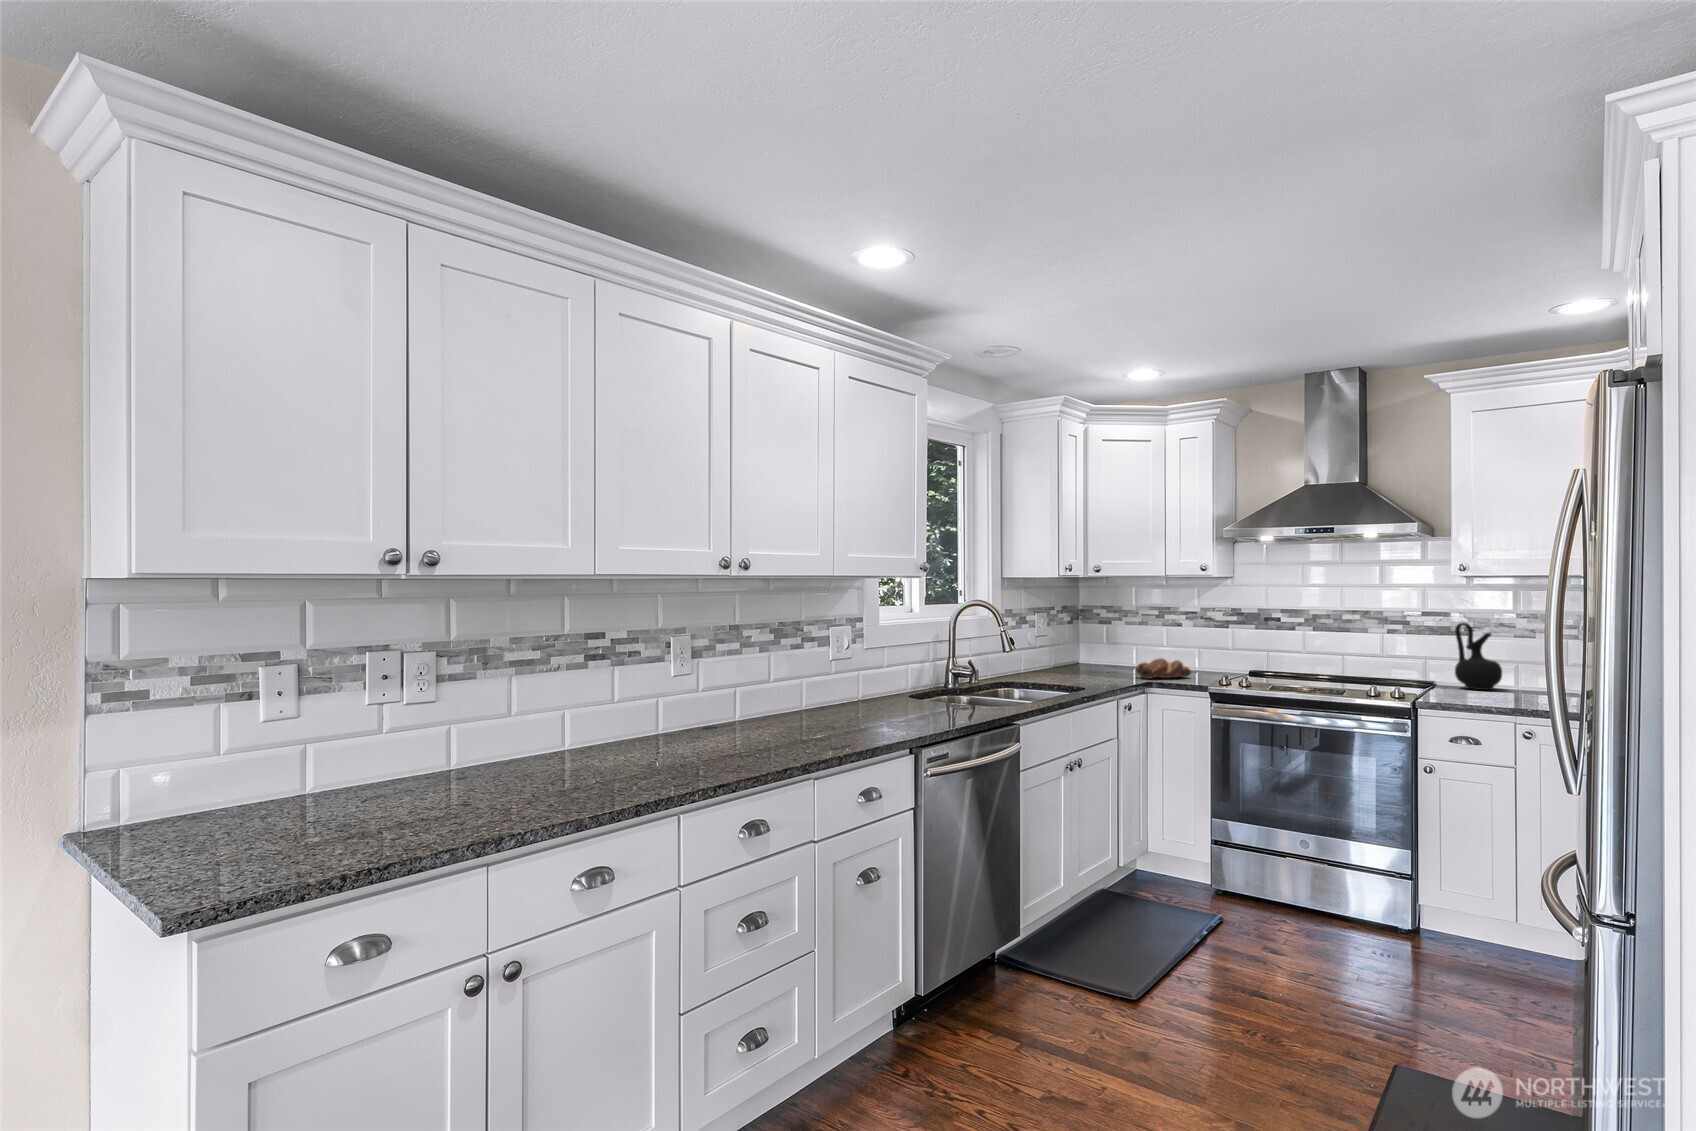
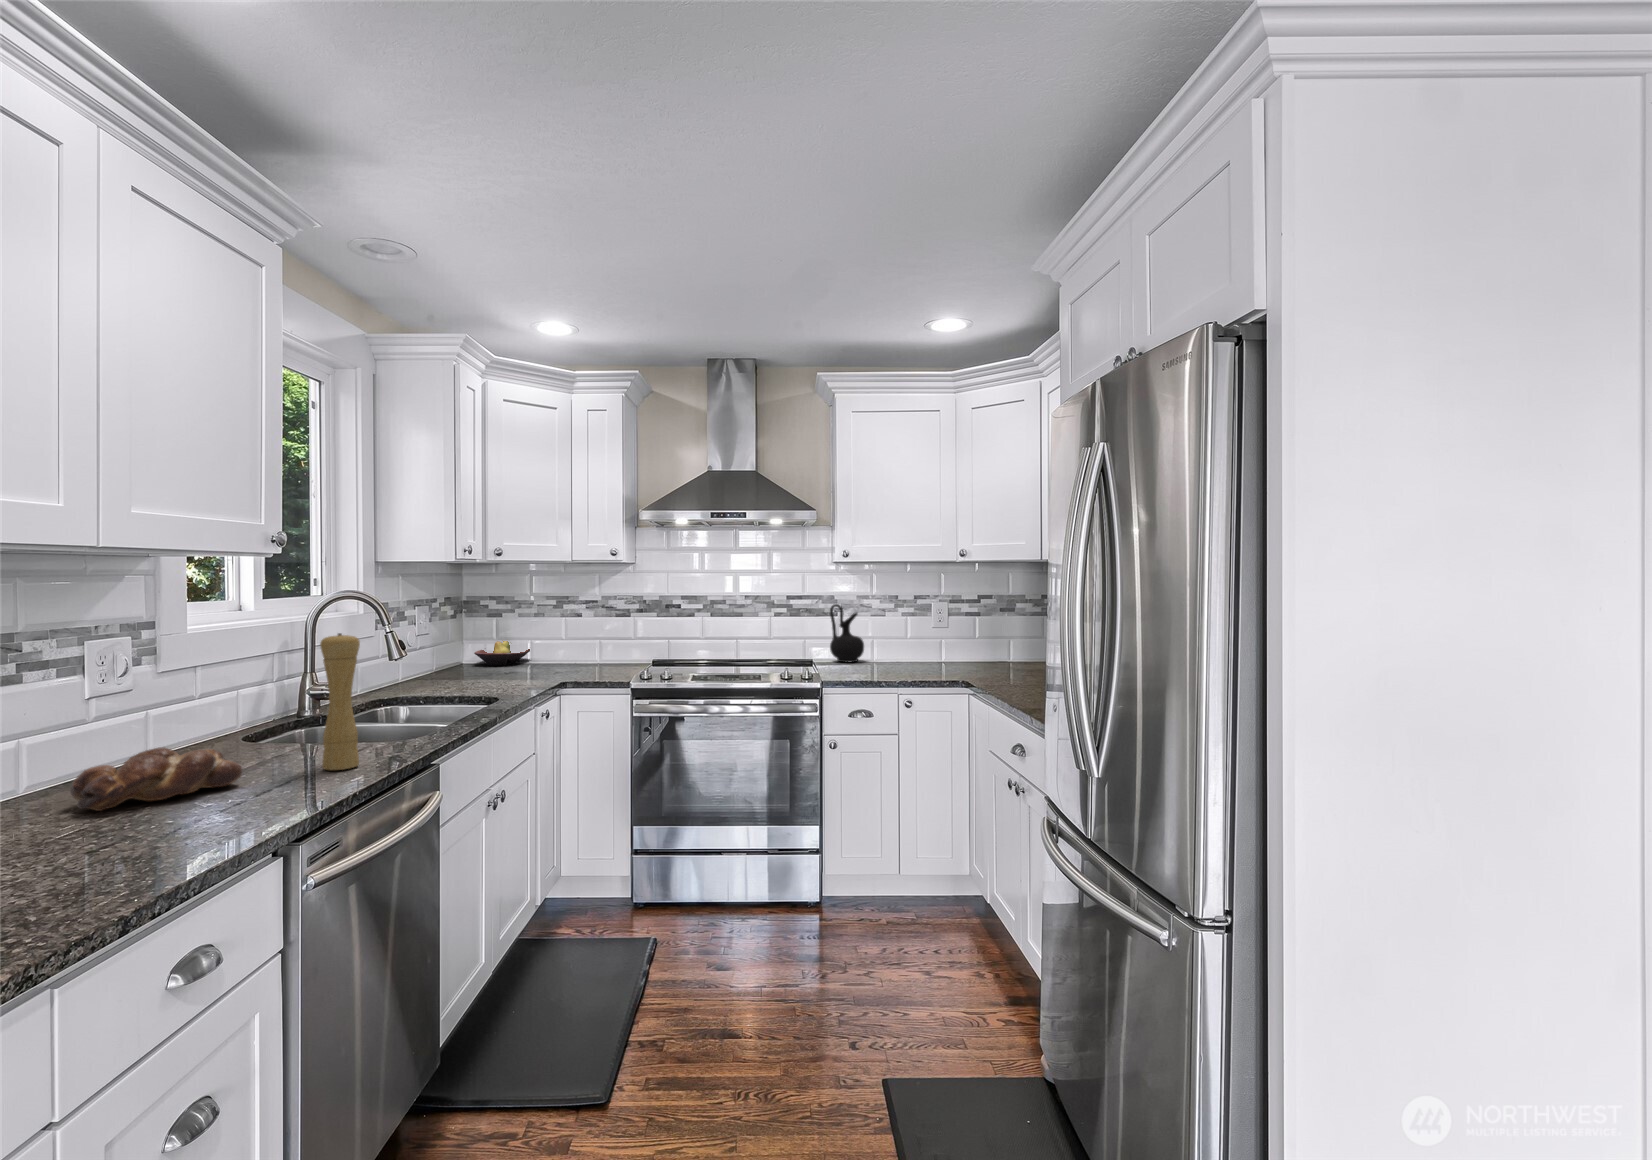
pepper mill: none [939,628,961,717] -> present [320,633,360,770]
fruit bowl: none [1086,645,1138,667] -> present [474,641,530,666]
bread loaf: present [1136,658,1191,679] -> present [70,747,243,811]

